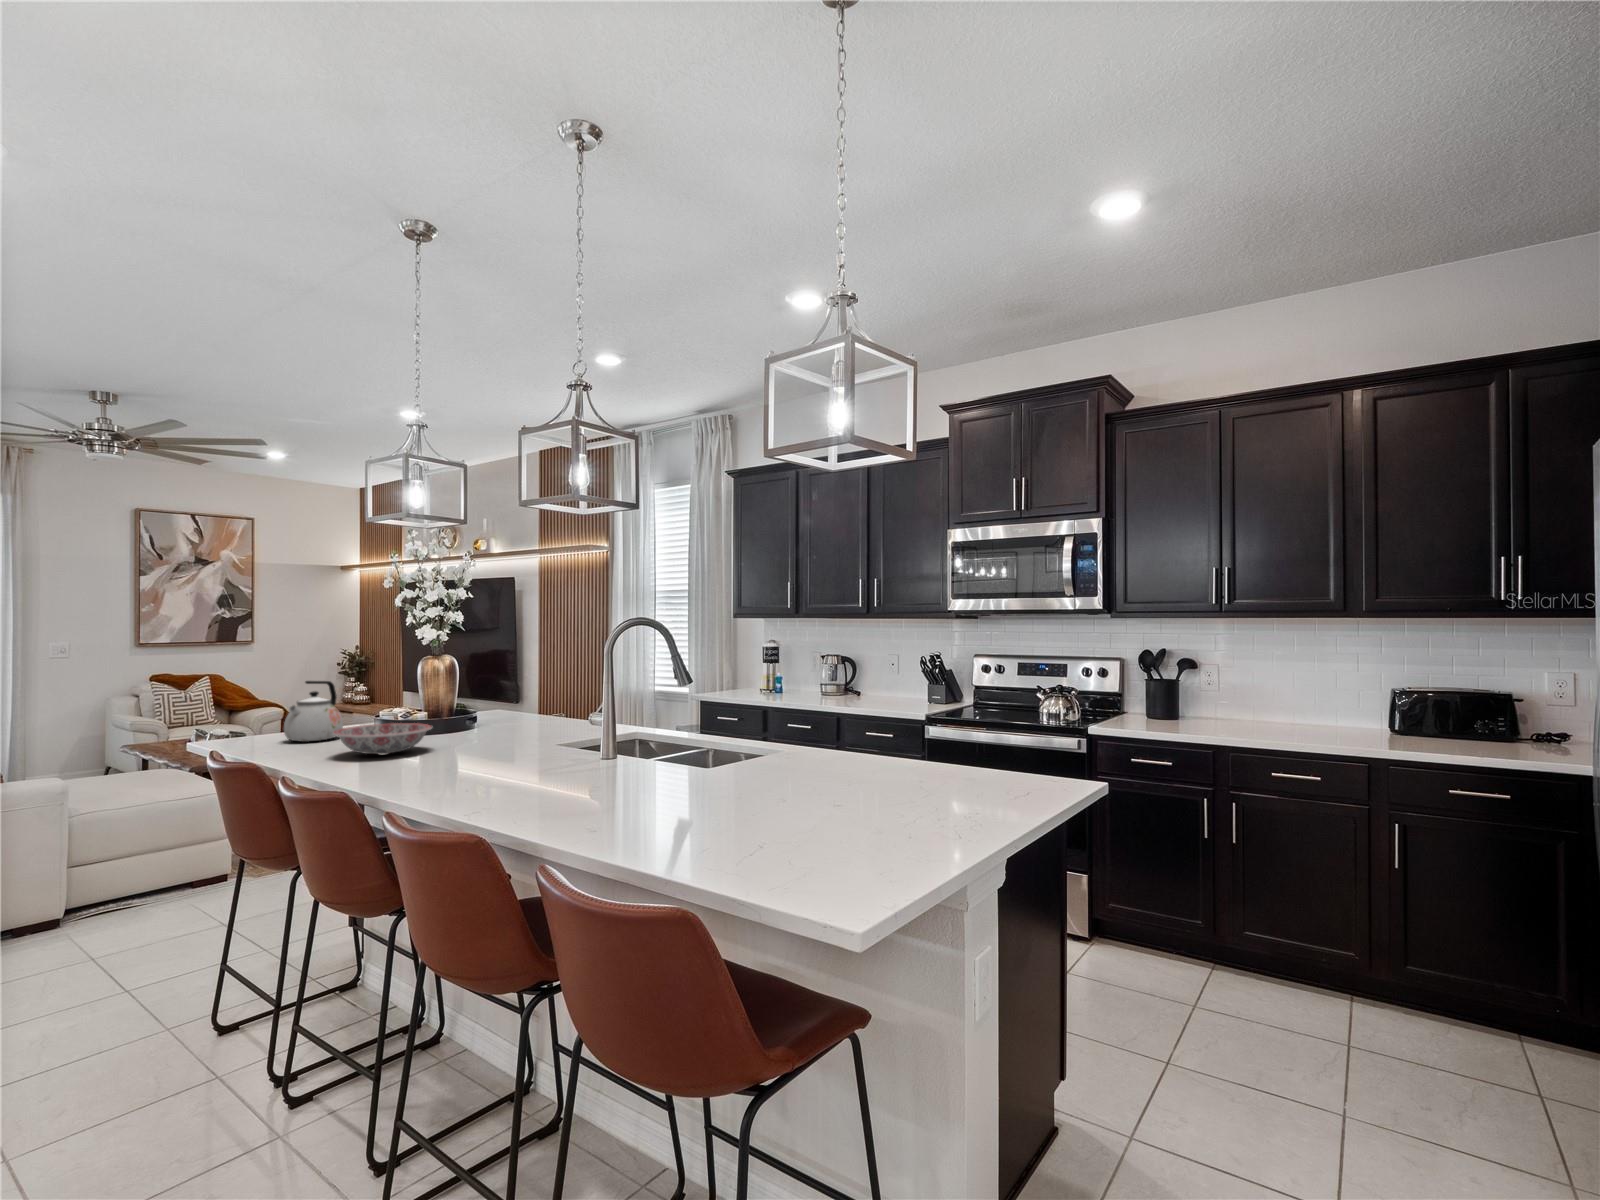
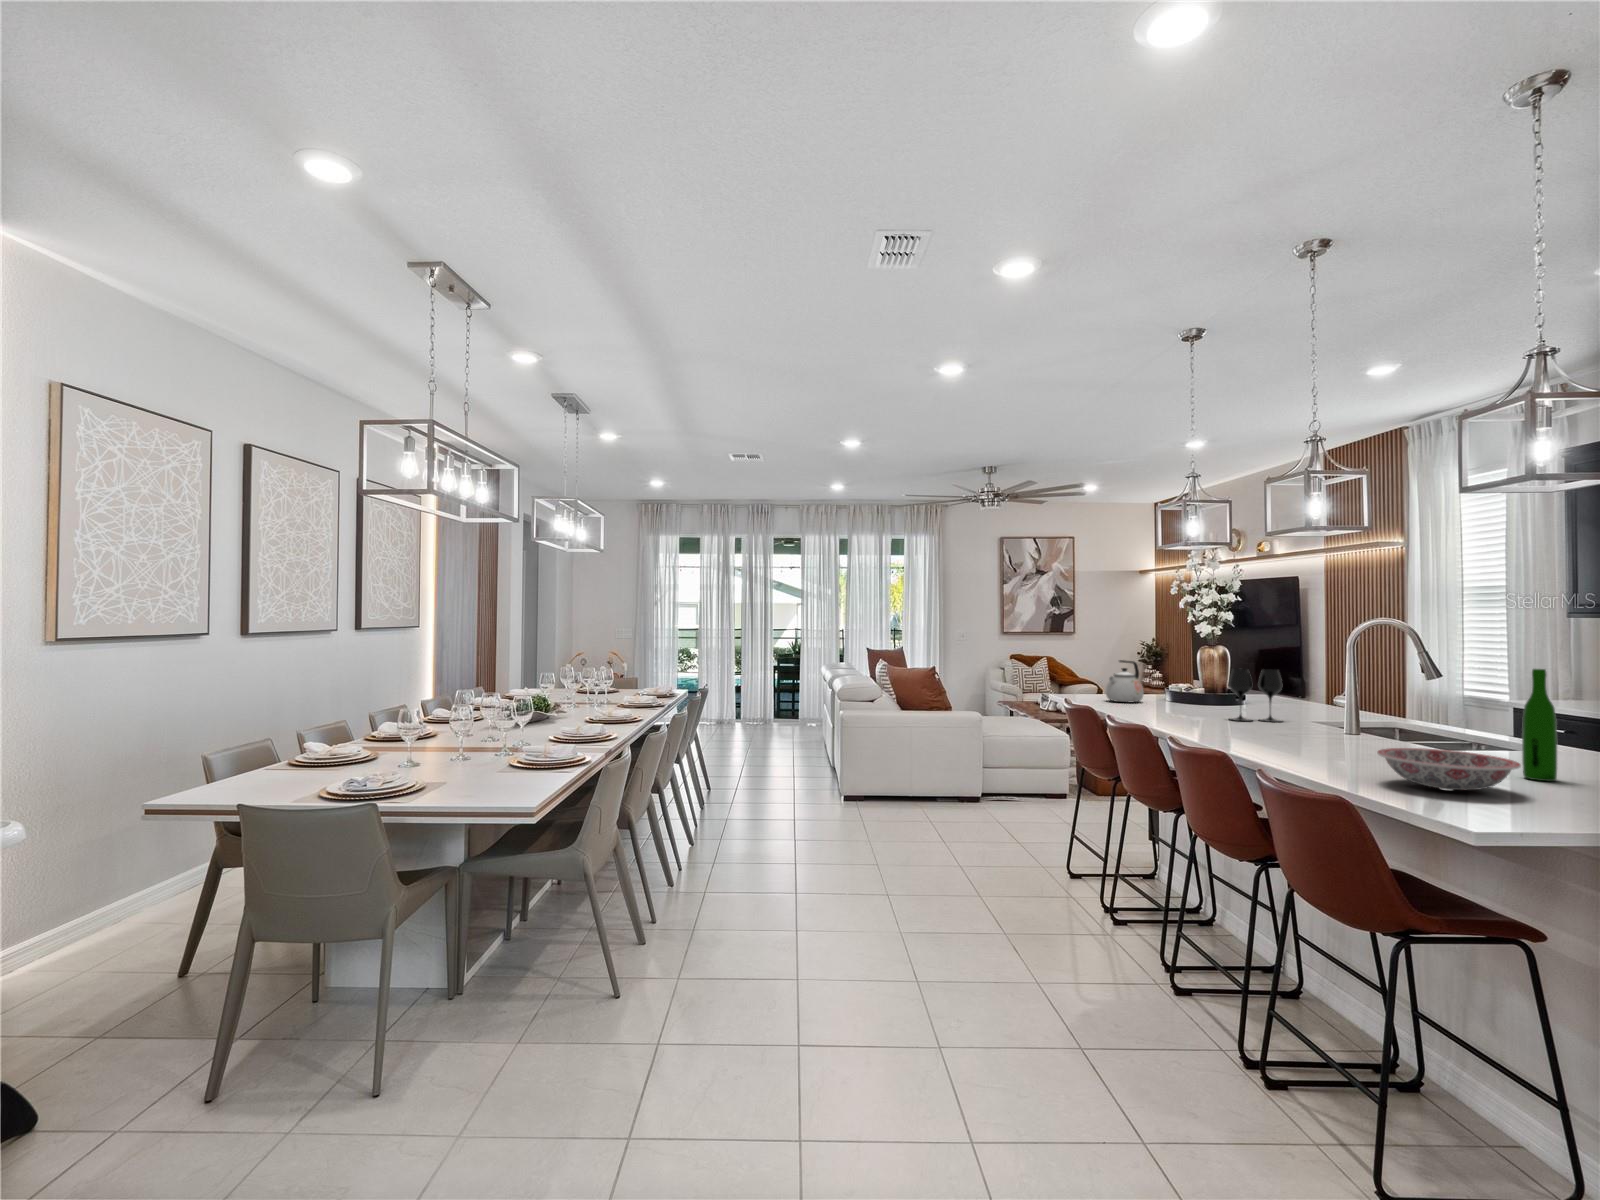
wine bottle: none [809,670,837,799] -> present [1522,669,1557,781]
wine glass: none [463,682,529,754] -> present [1229,669,1282,722]
ceramic bowl: present [333,723,432,754] -> present [1377,748,1521,790]

